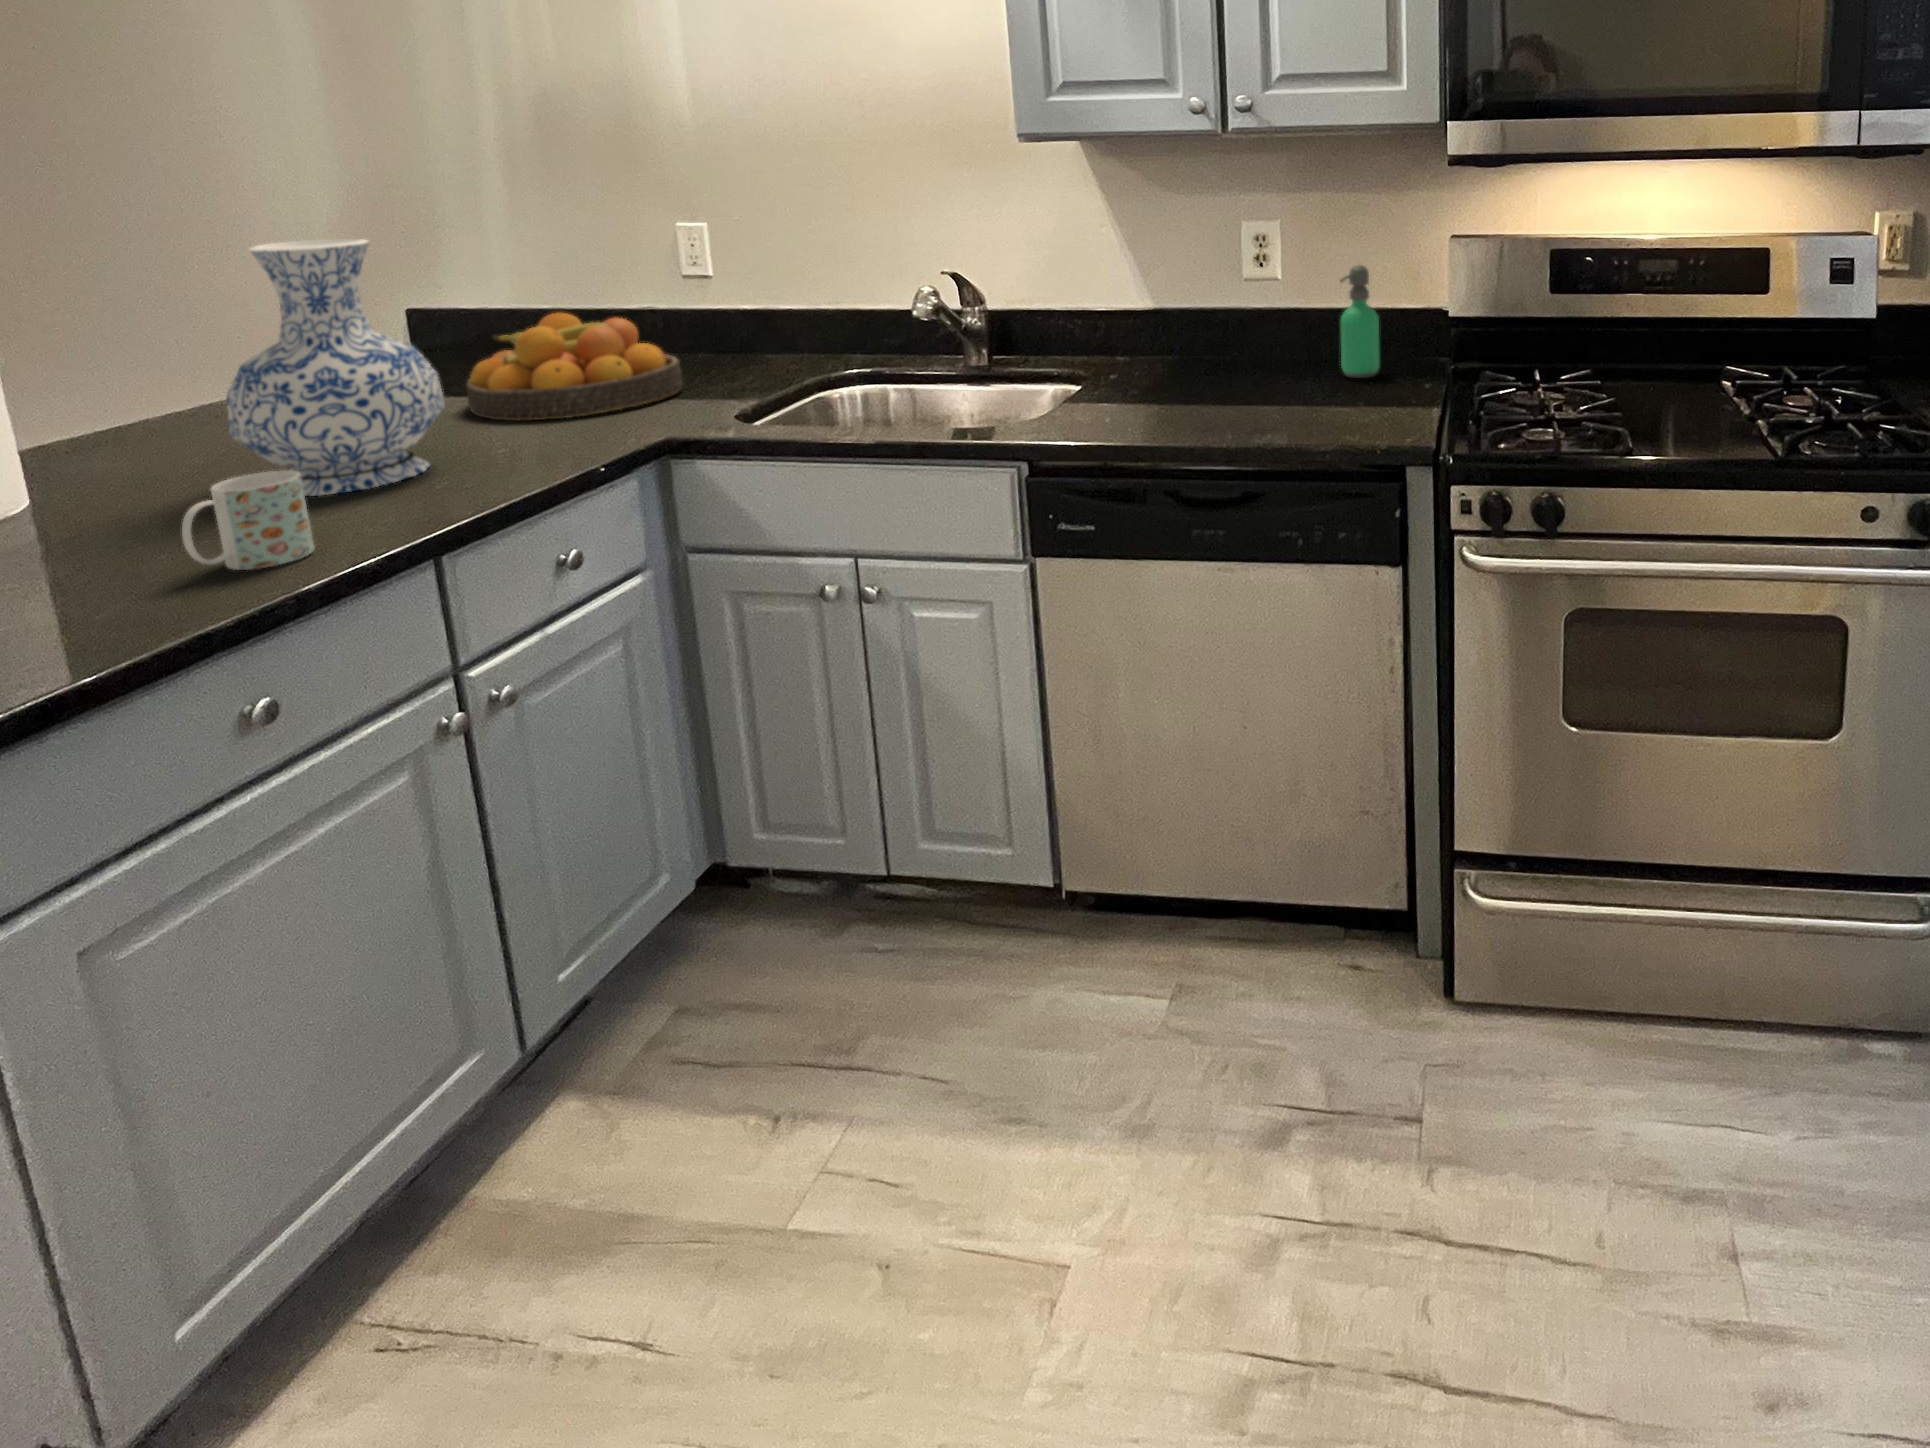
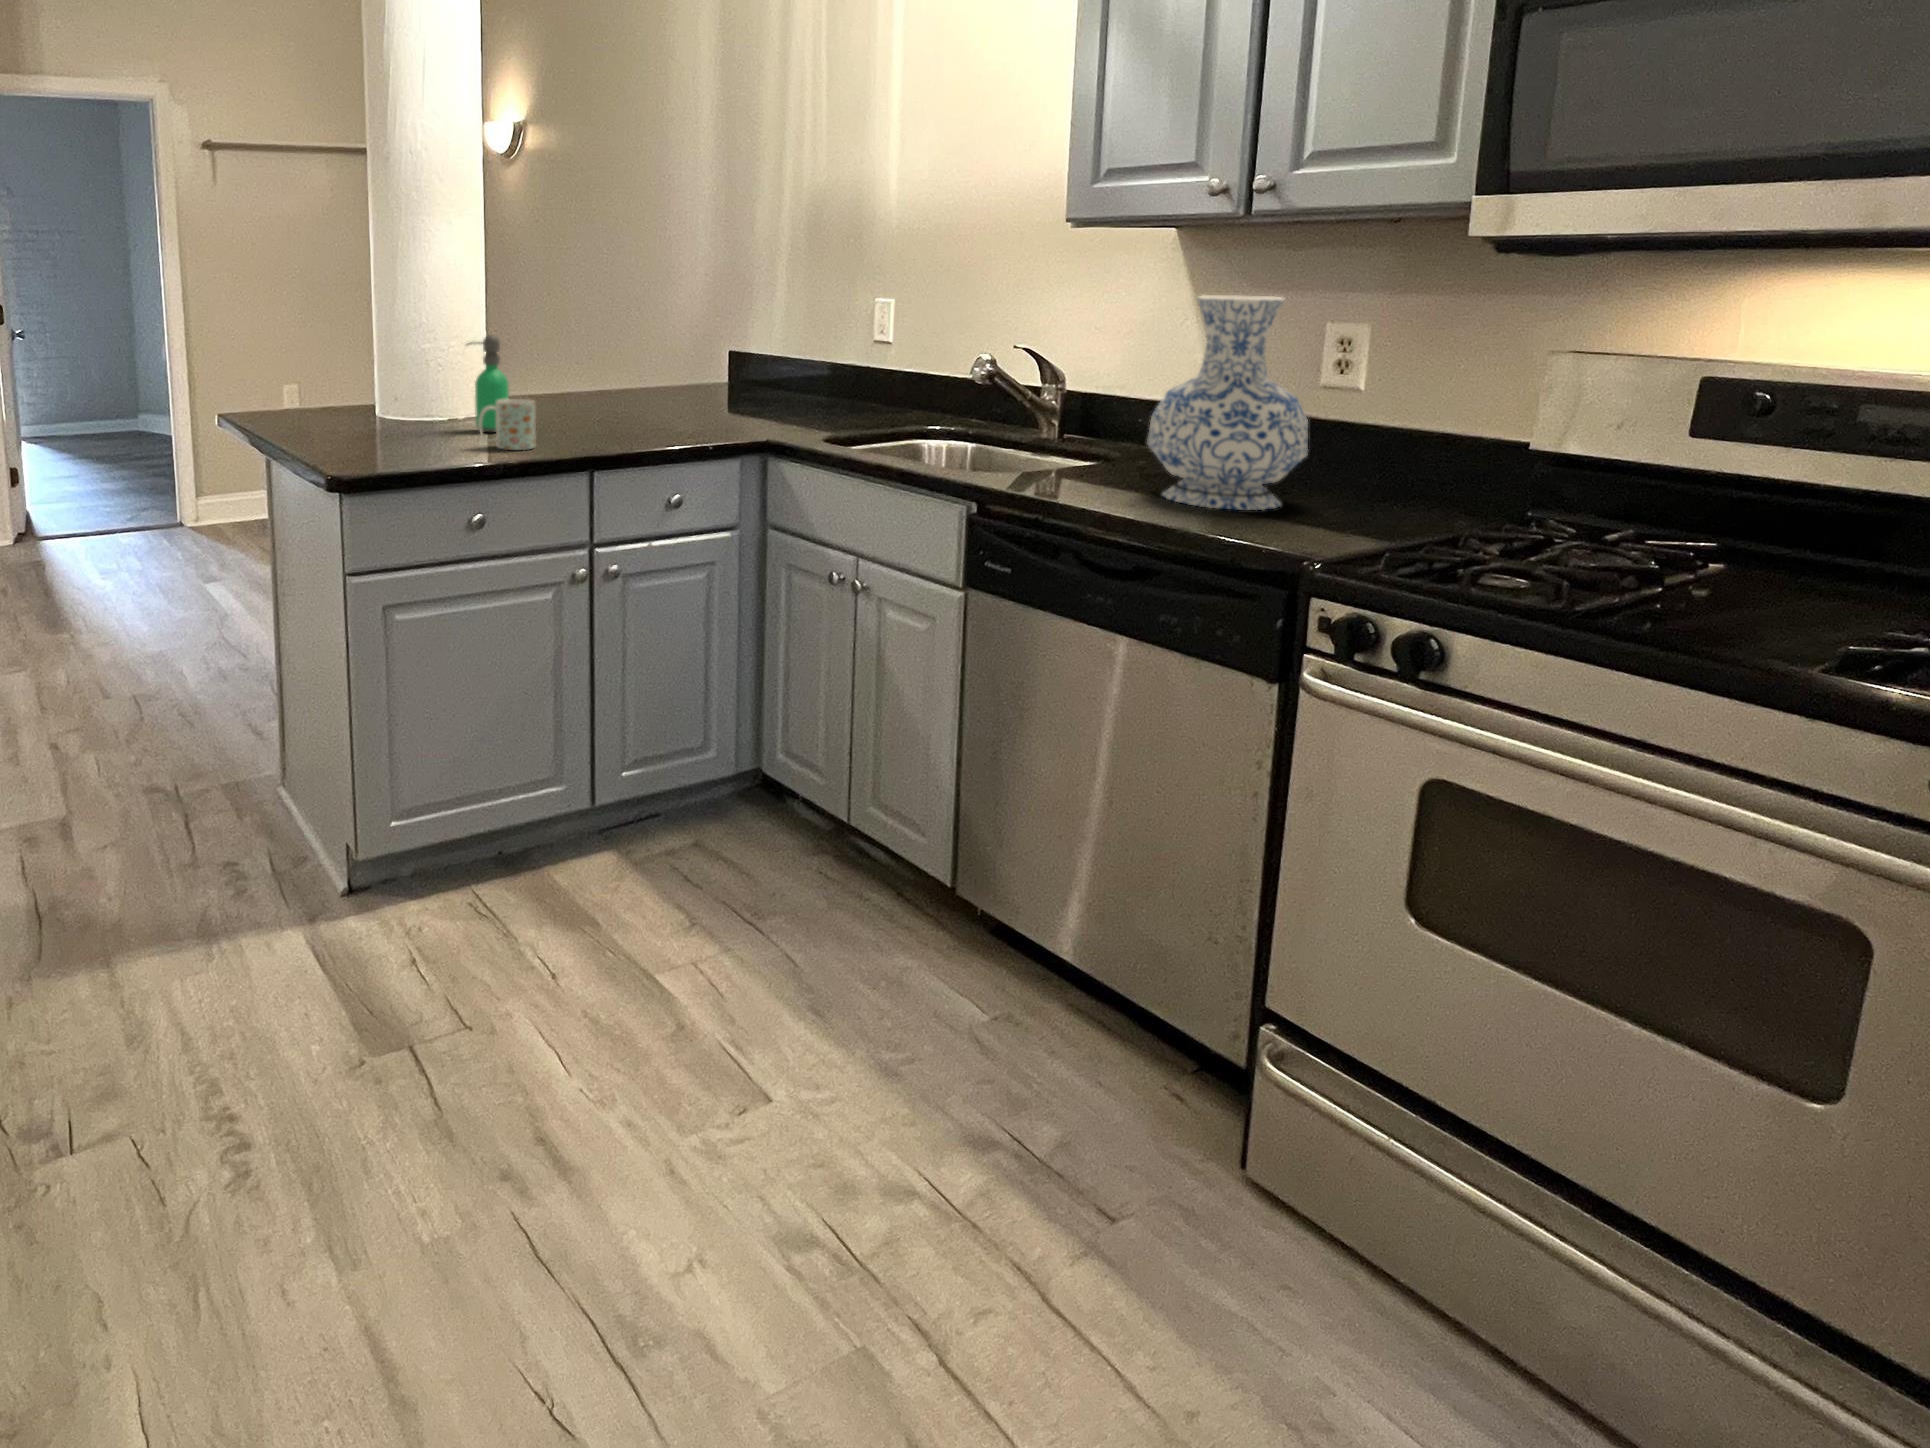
vase: present [226,238,445,496] -> present [1147,295,1308,510]
soap dispenser: present [1340,265,1379,378] -> present [467,335,509,432]
fruit bowl: present [466,313,683,421] -> none [699,351,833,422]

